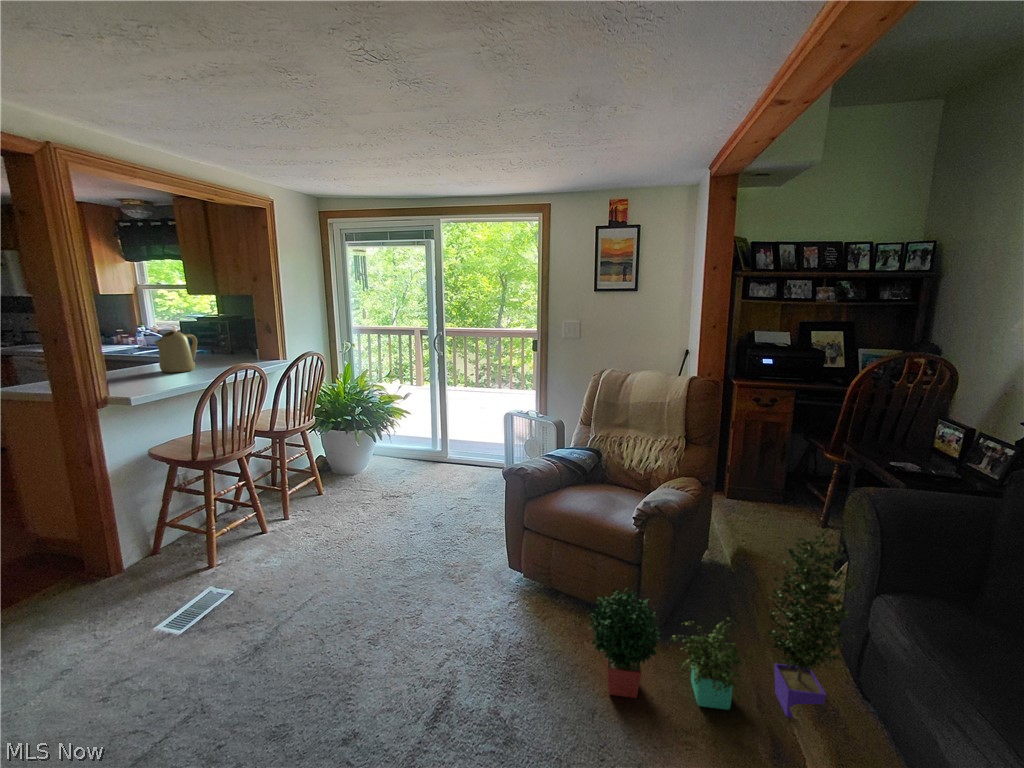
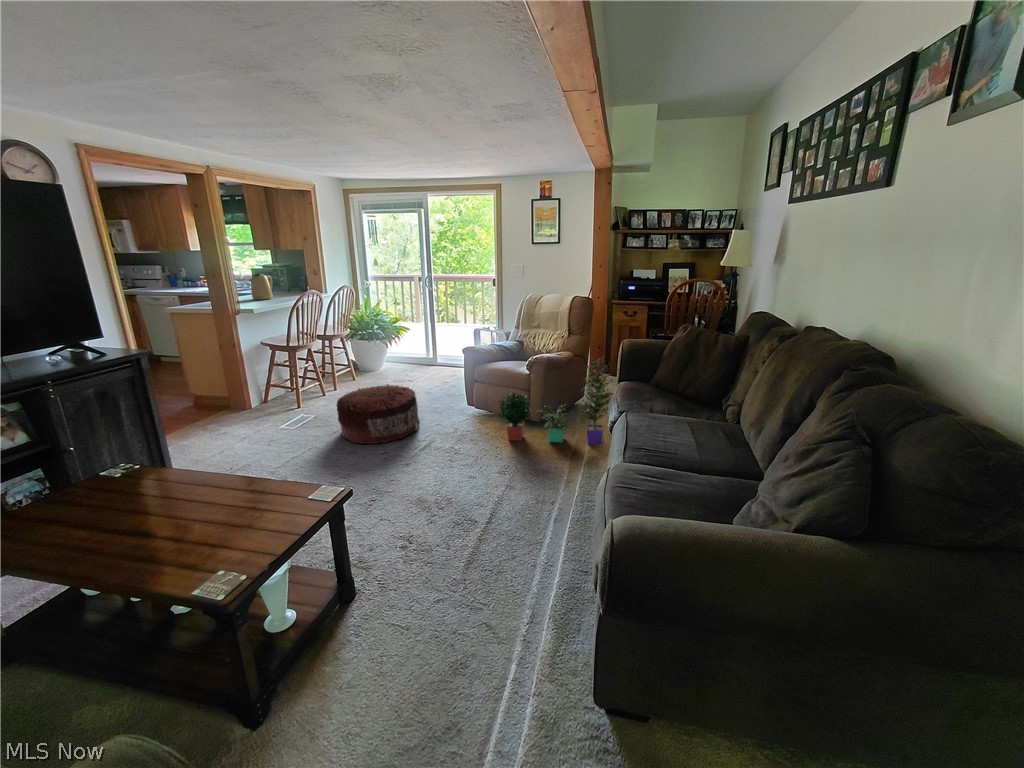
pouf: none [251,541,423,708] -> present [337,384,420,444]

